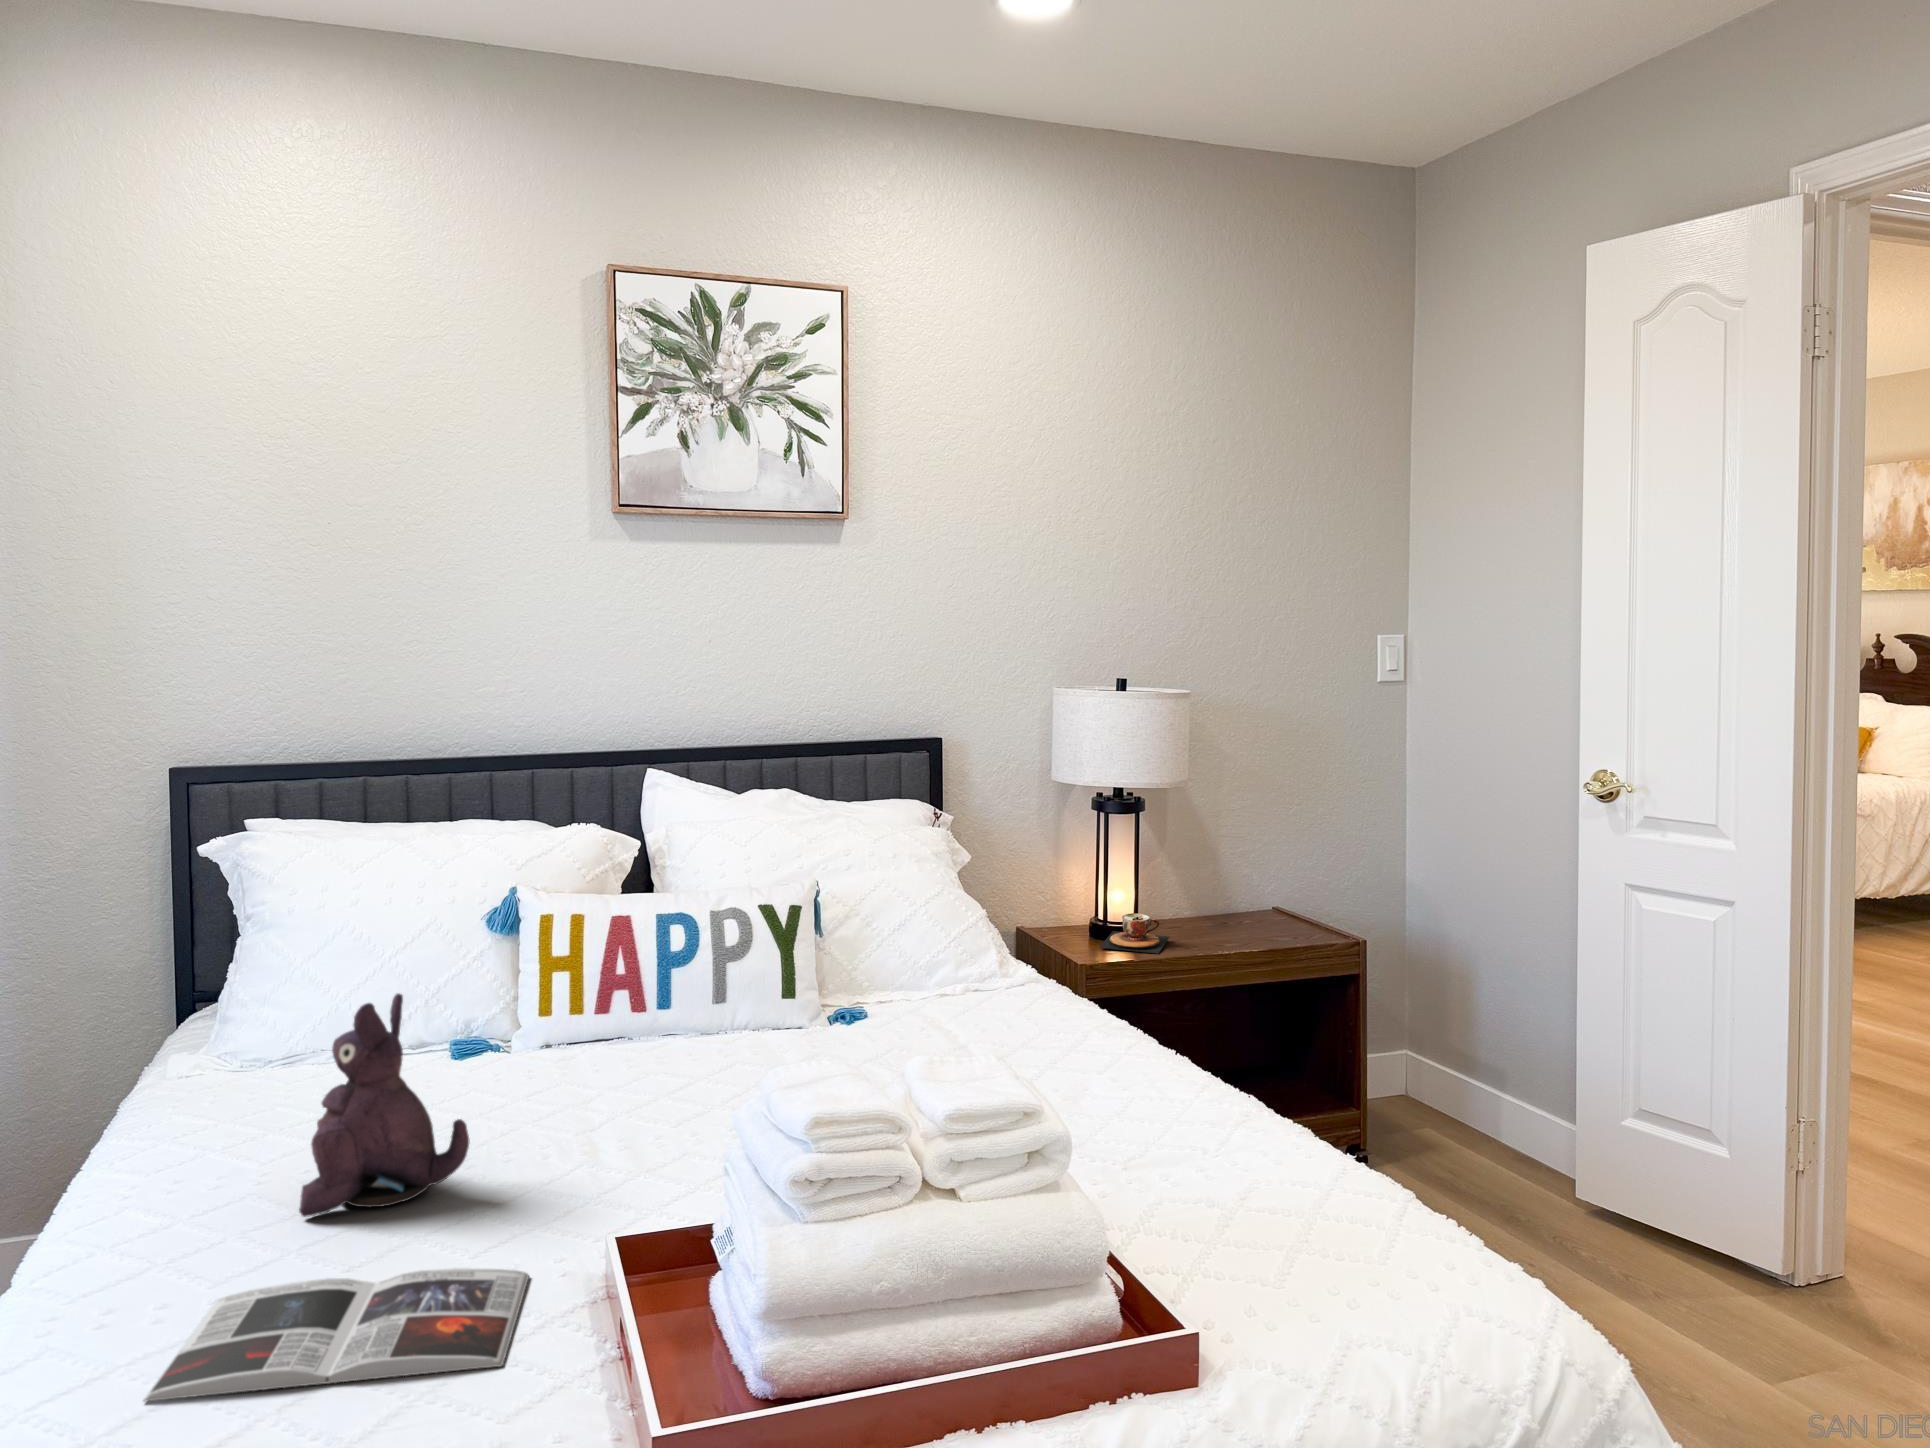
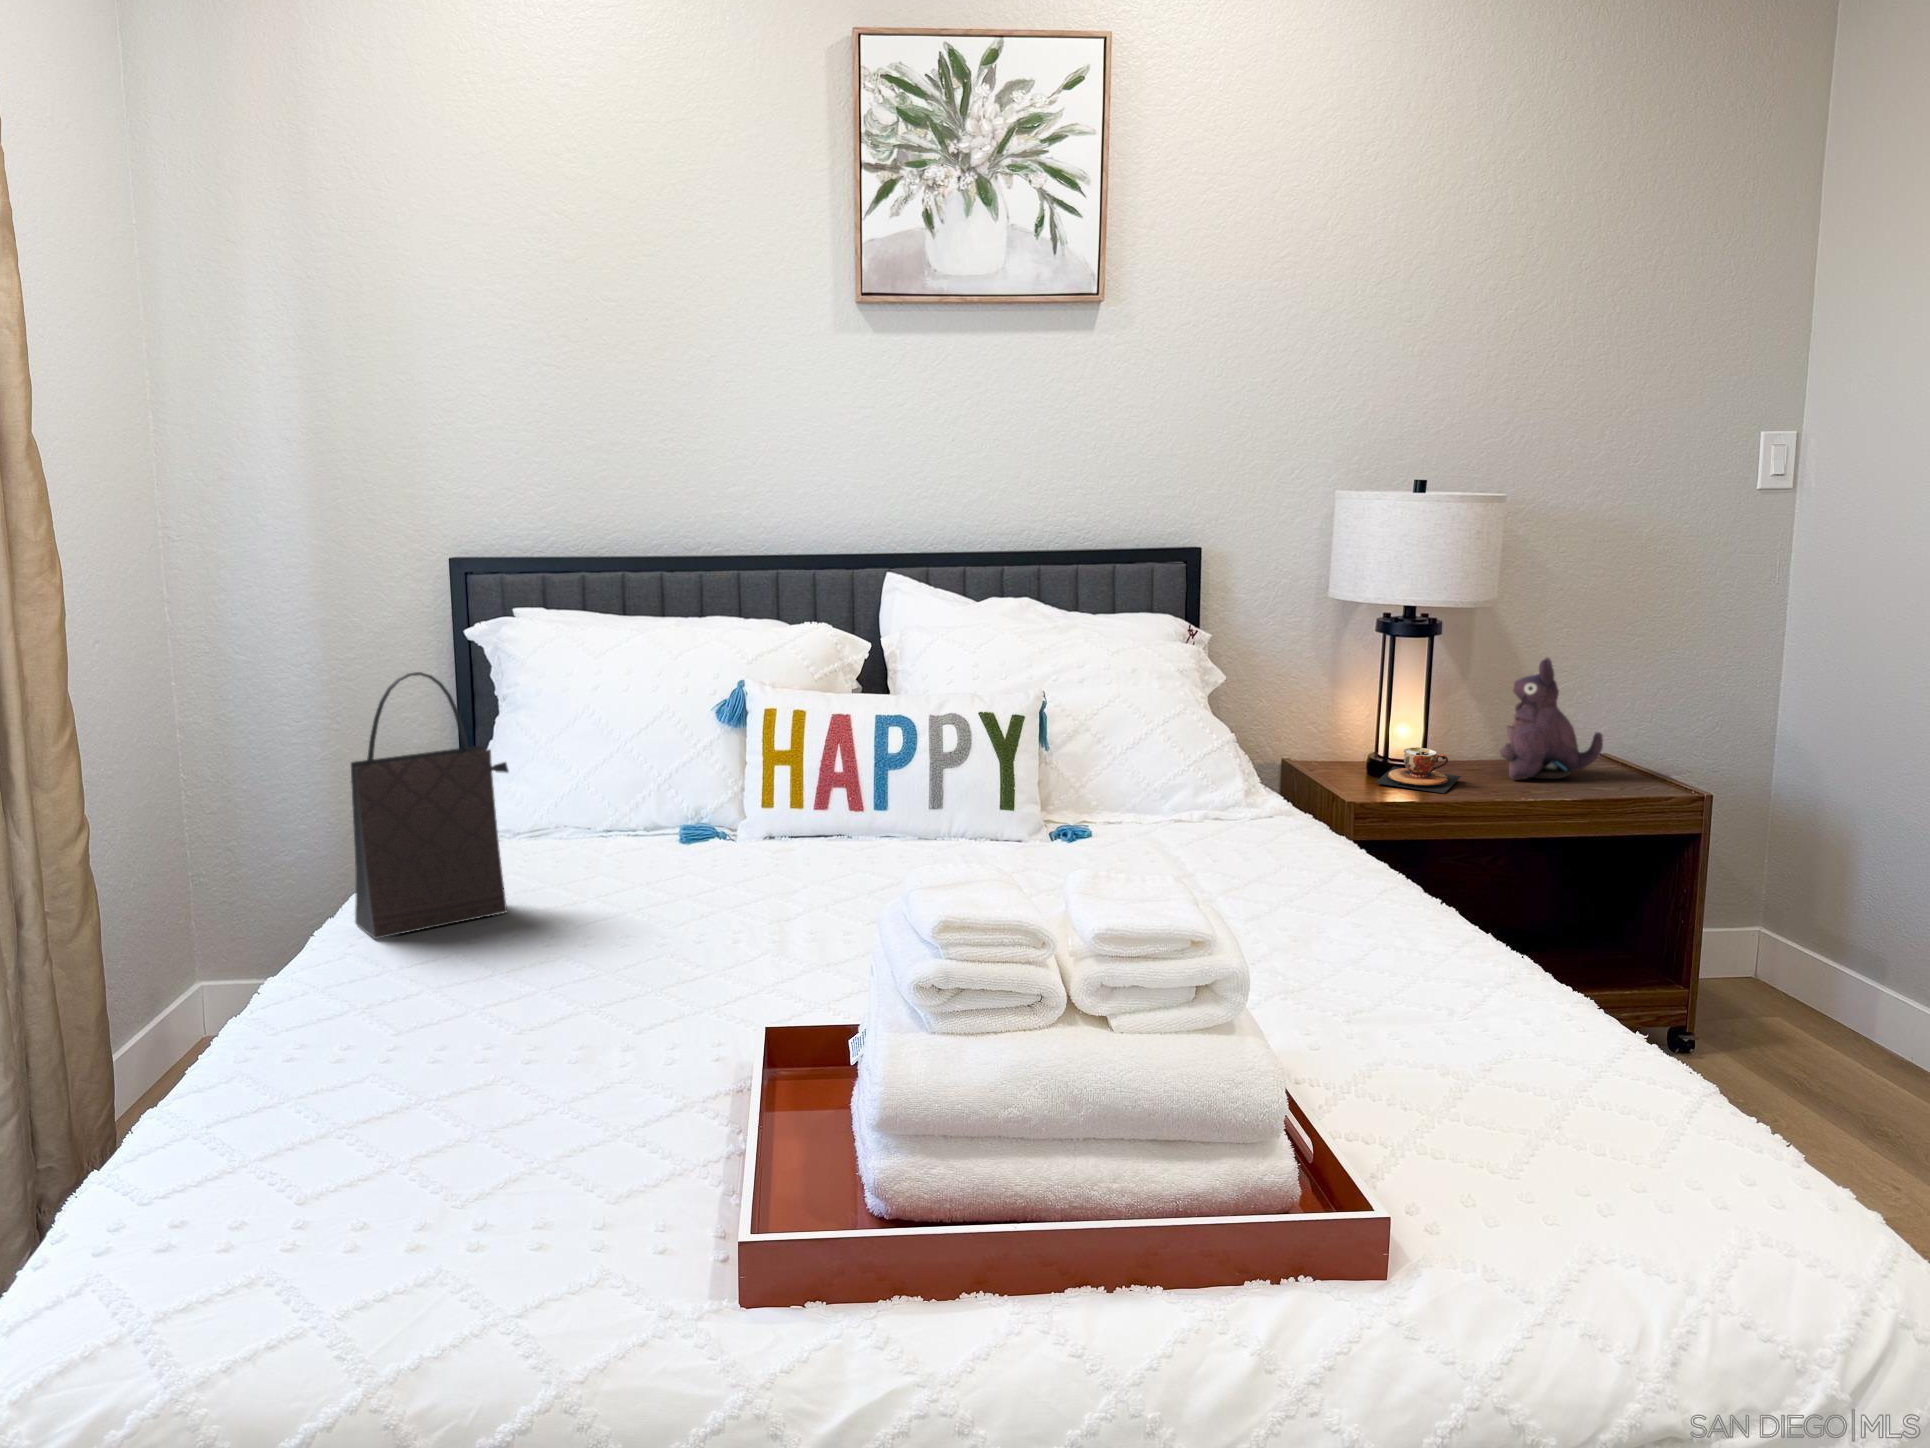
handbag: none [121,905,295,1190] -> present [351,672,509,939]
plush toy: present [299,994,469,1217] -> present [1500,657,1603,780]
magazine: present [143,1268,529,1402] -> none [296,1038,679,1148]

